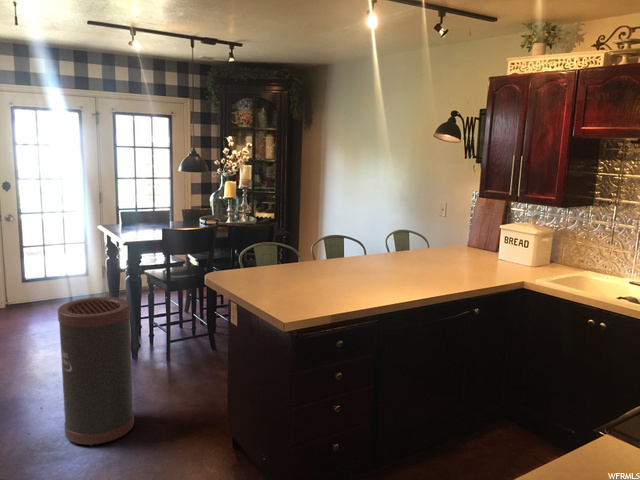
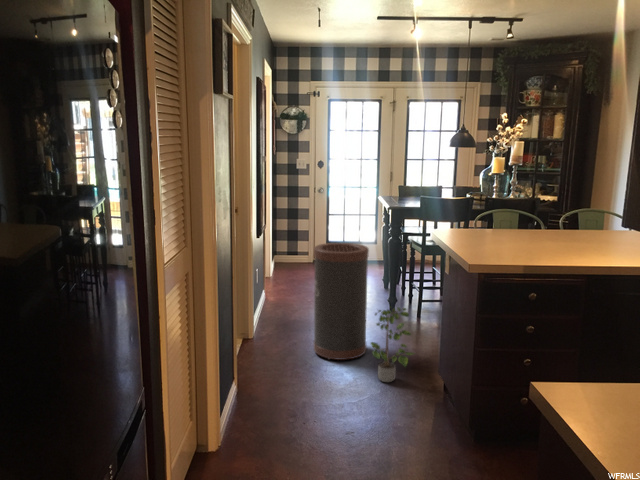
potted plant: none [152,365,206,456] -> present [371,308,414,382]

